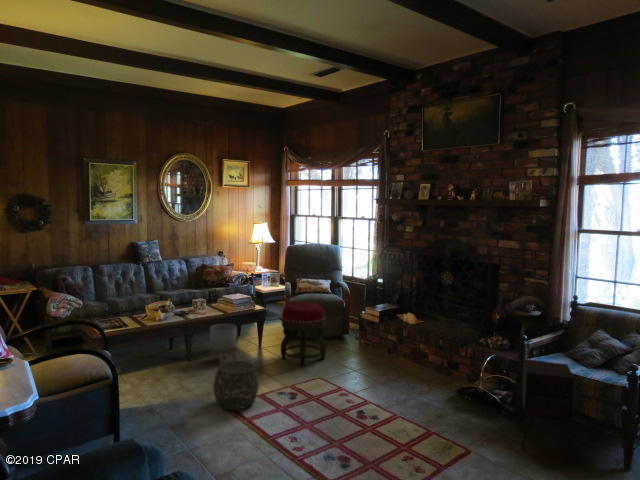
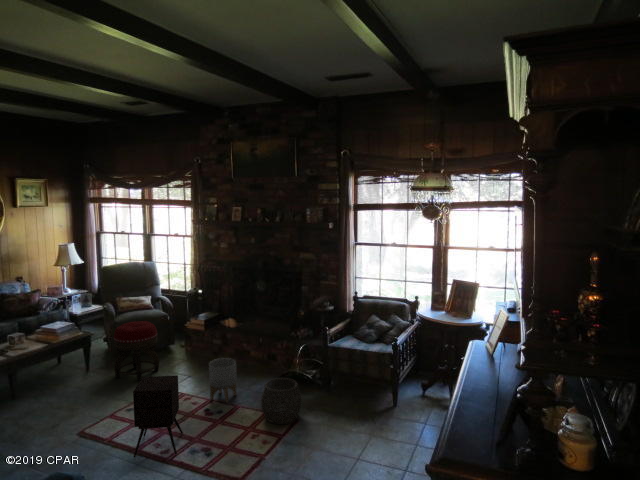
planter: present [210,324,236,365] -> present [209,358,236,403]
side table: present [518,359,574,456] -> present [133,375,183,457]
woven basket: present [213,361,258,411] -> present [261,378,301,424]

